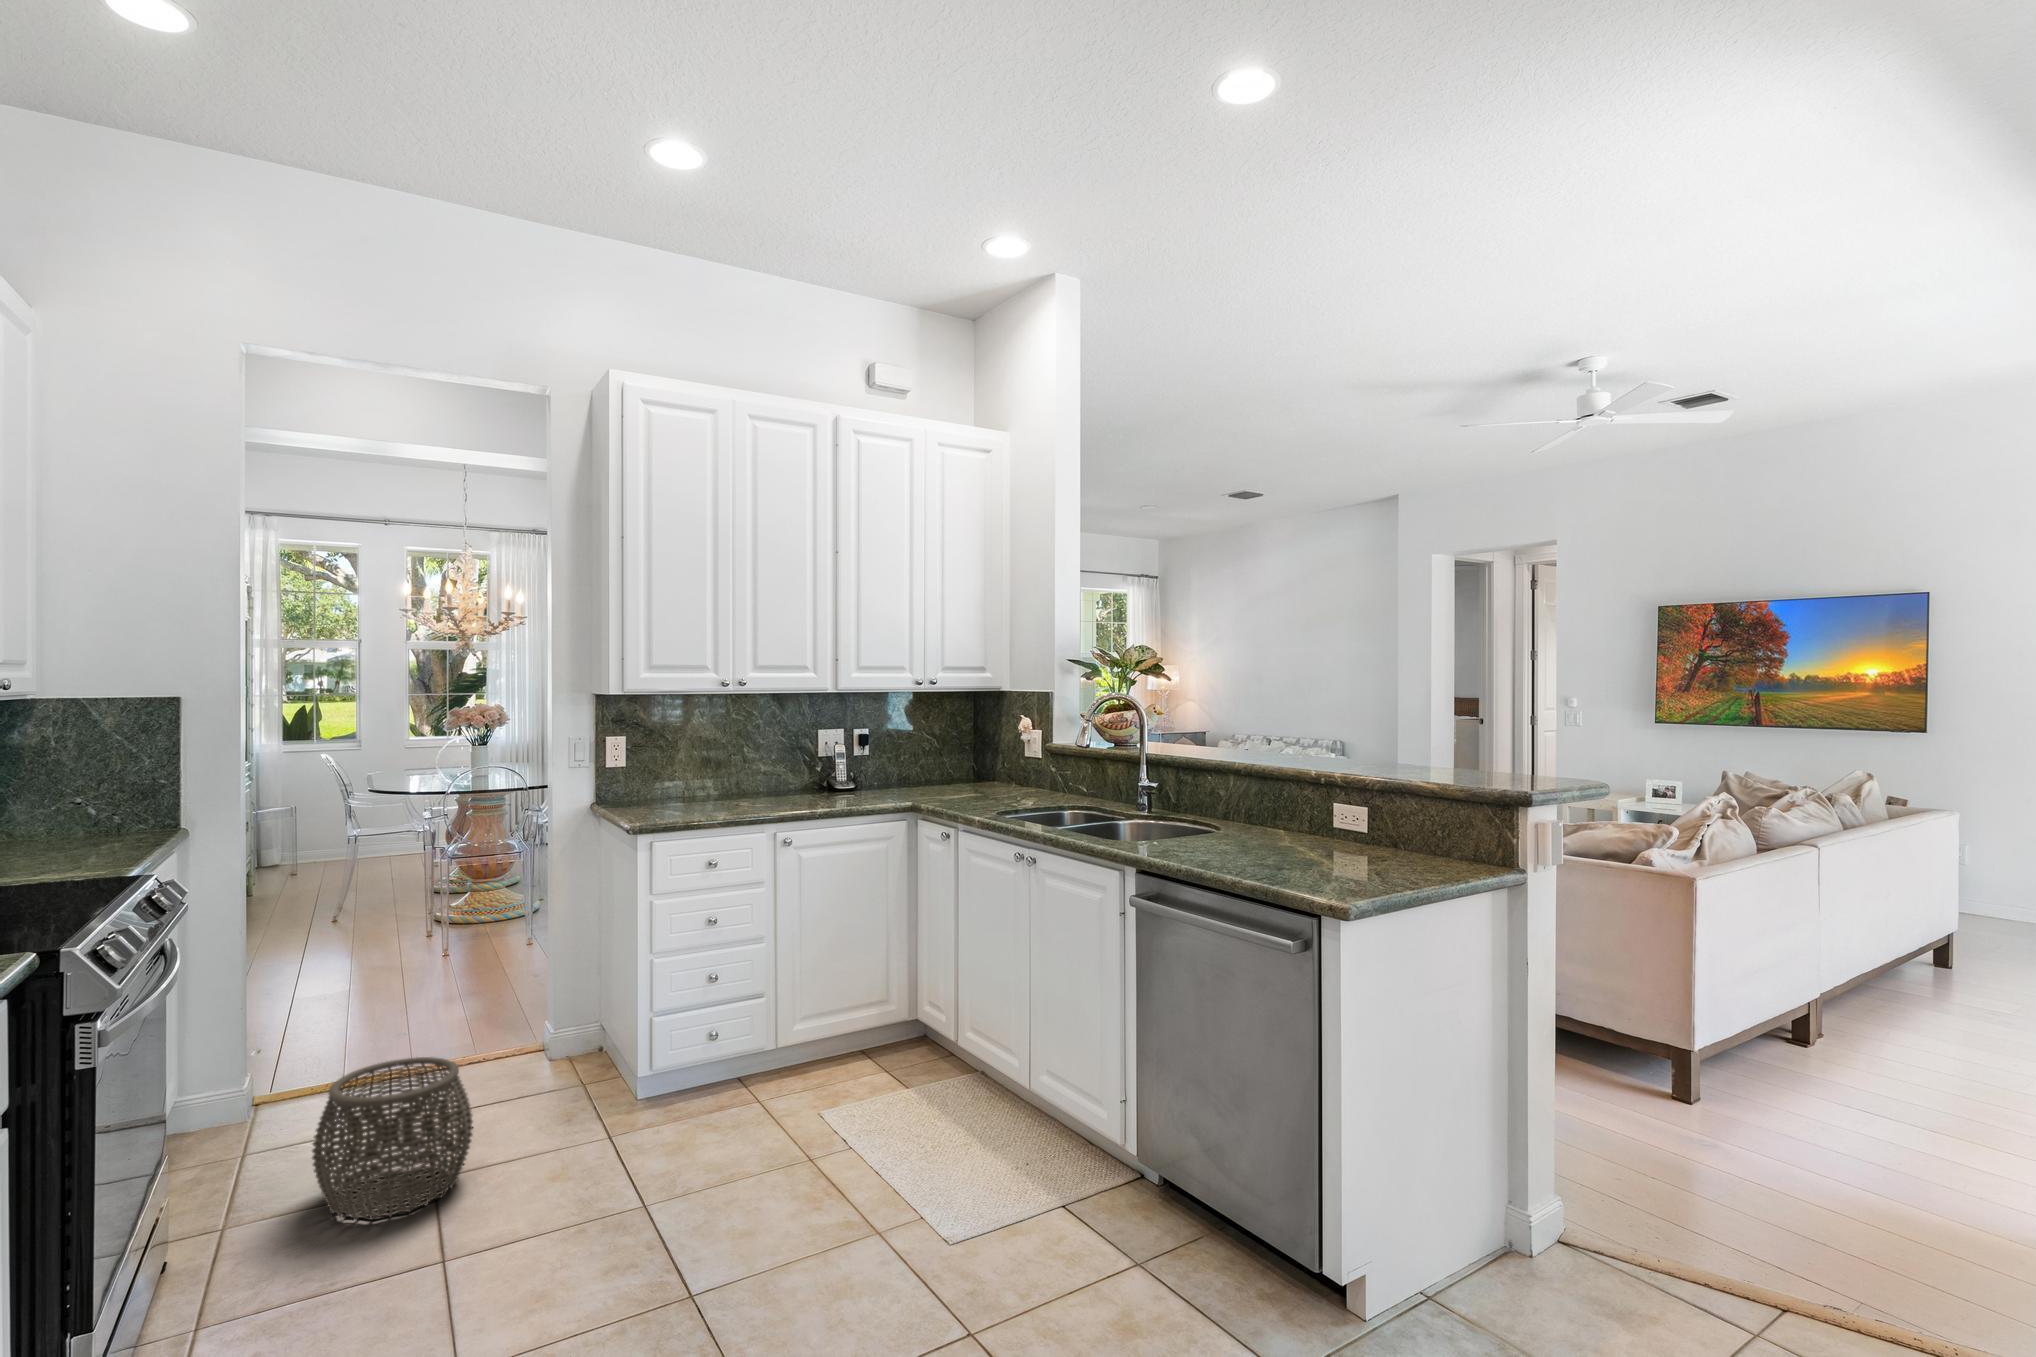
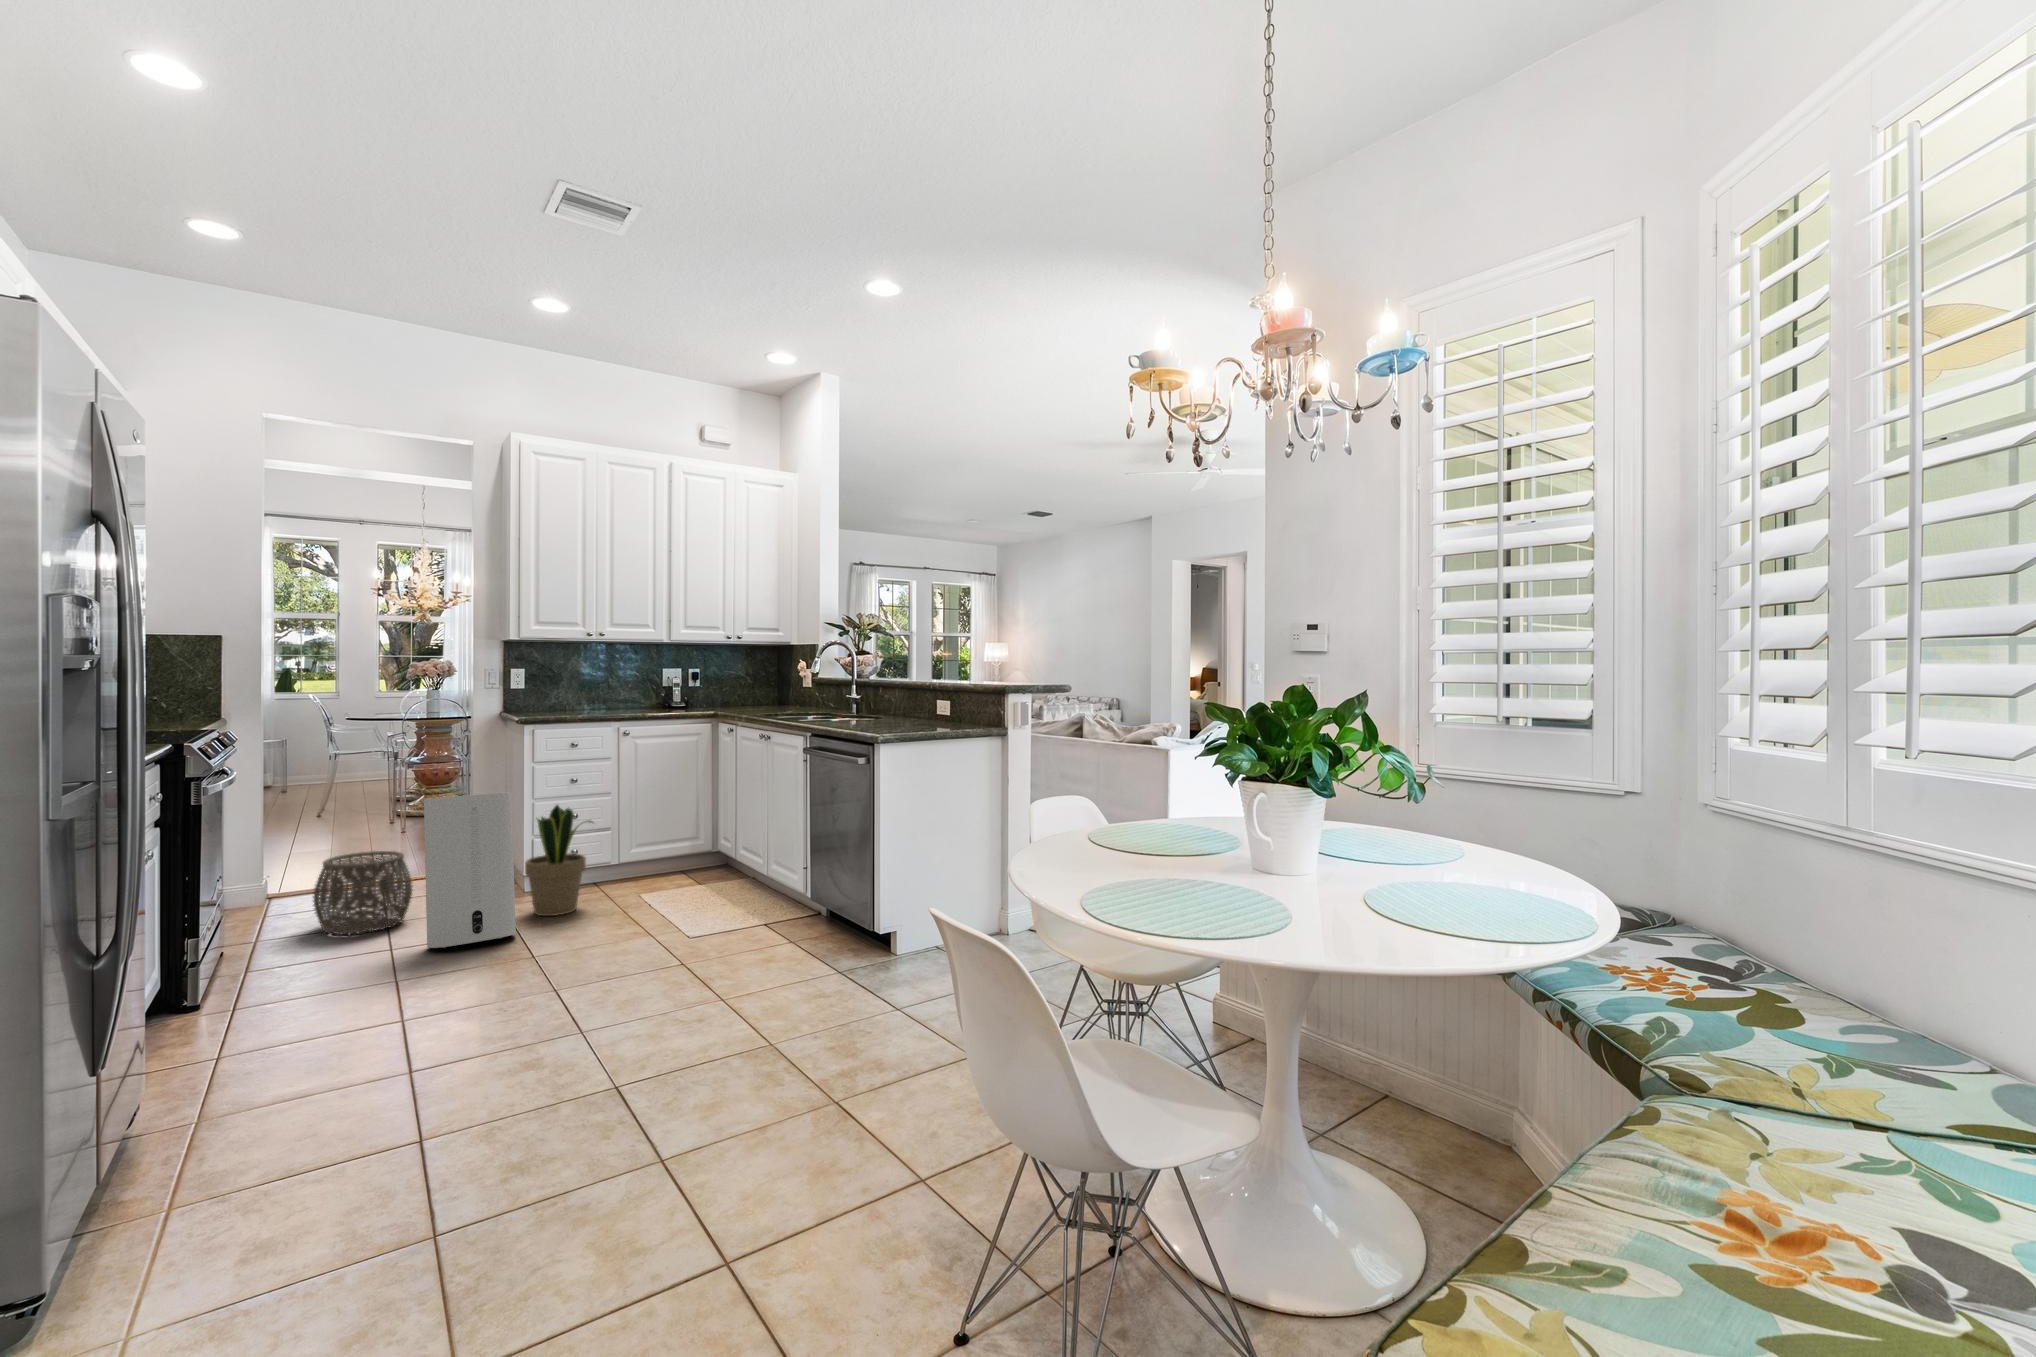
air purifier: none [496,972,648,1273] -> present [424,792,516,948]
potted plant: none [650,973,758,1169] -> present [525,805,593,916]

